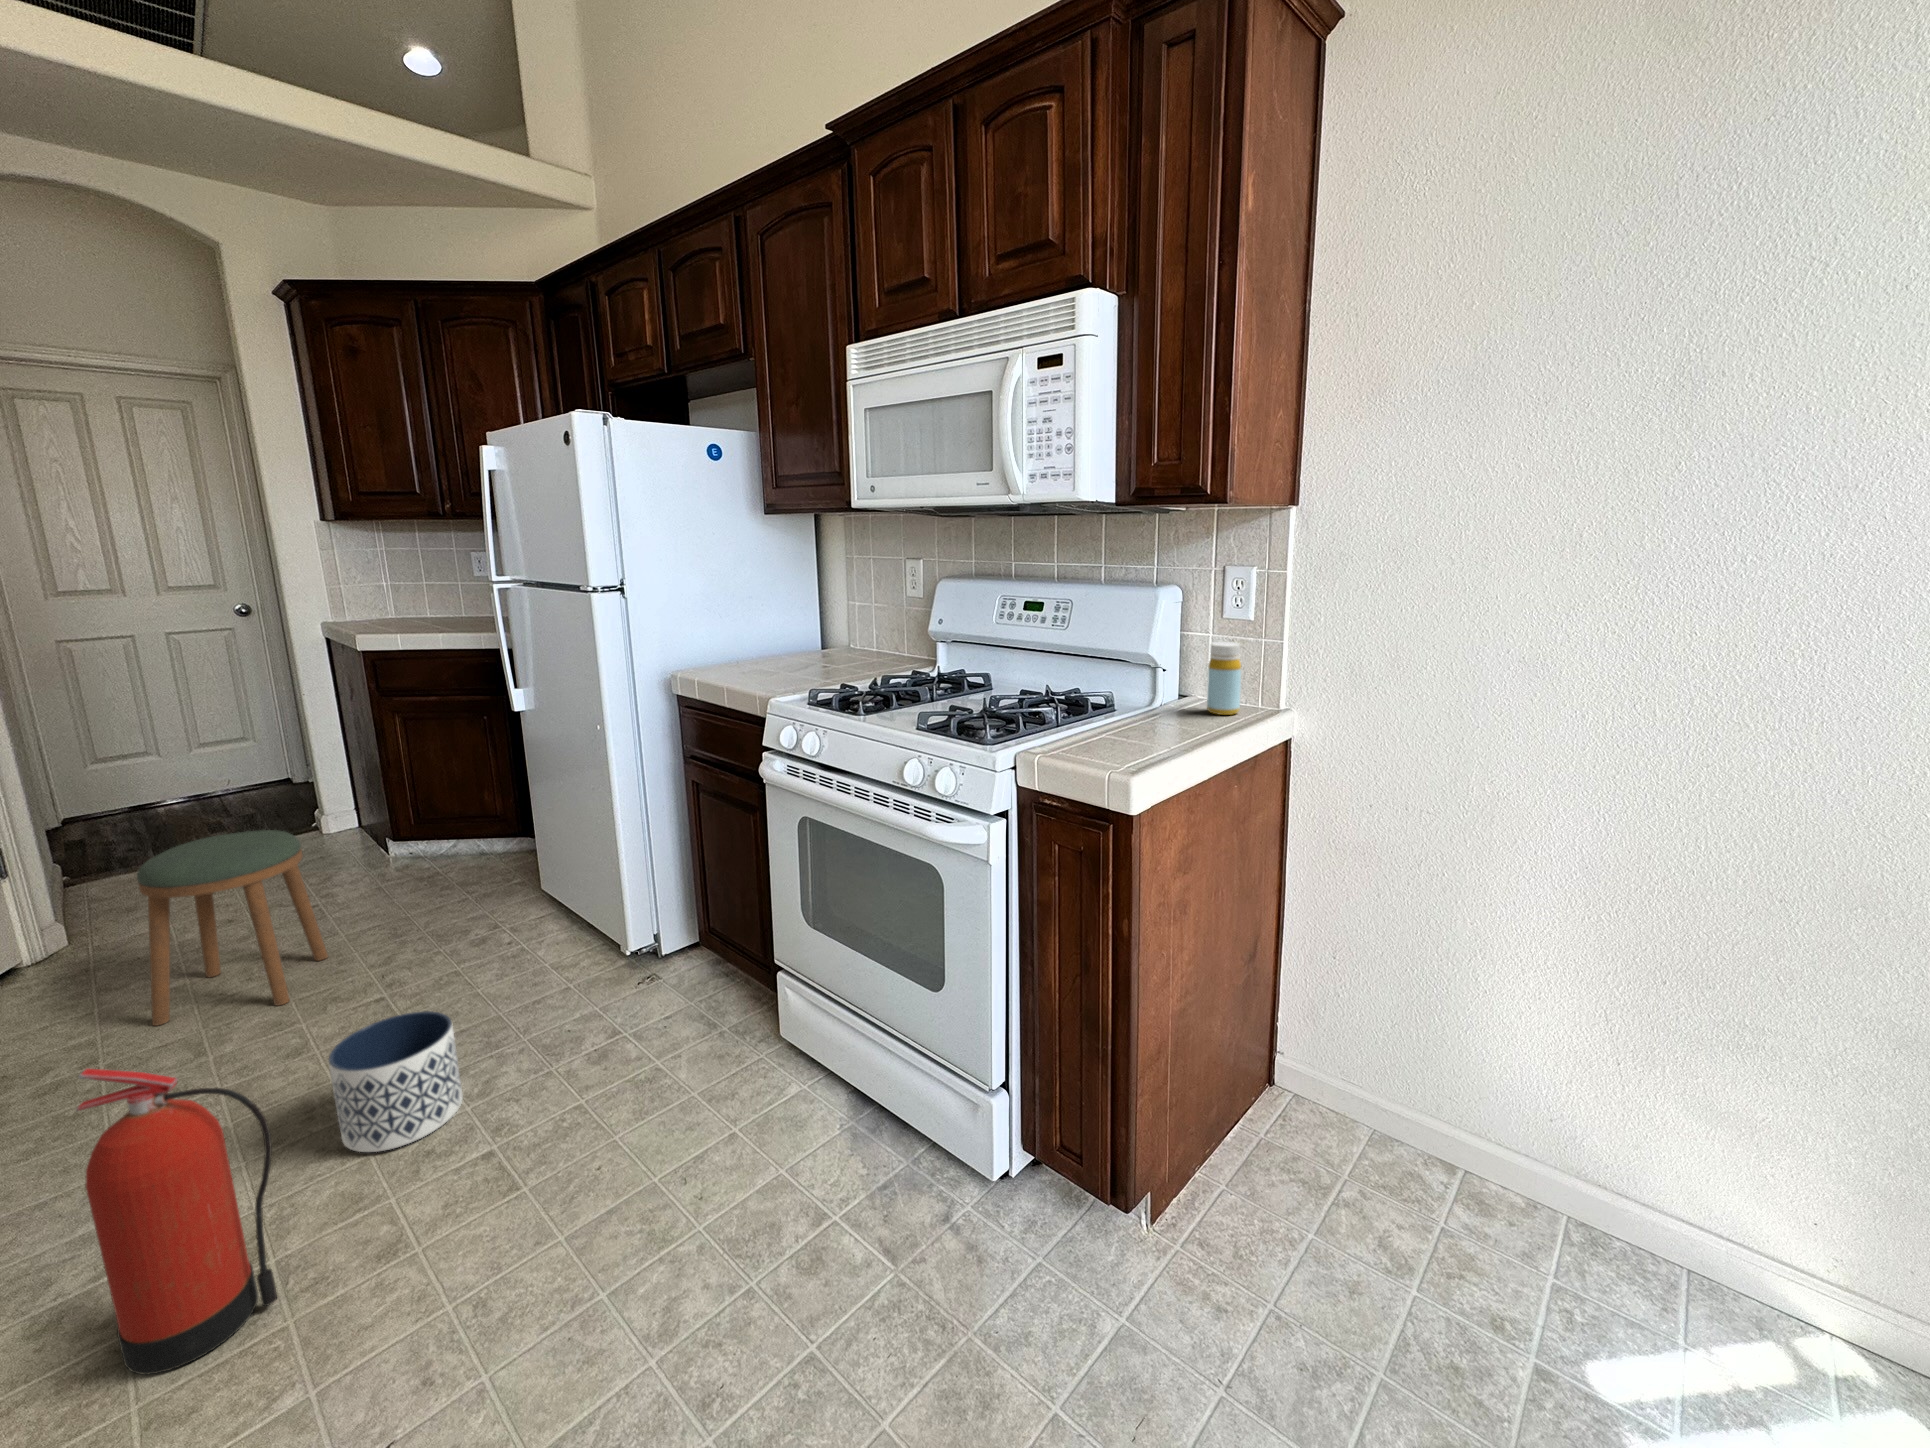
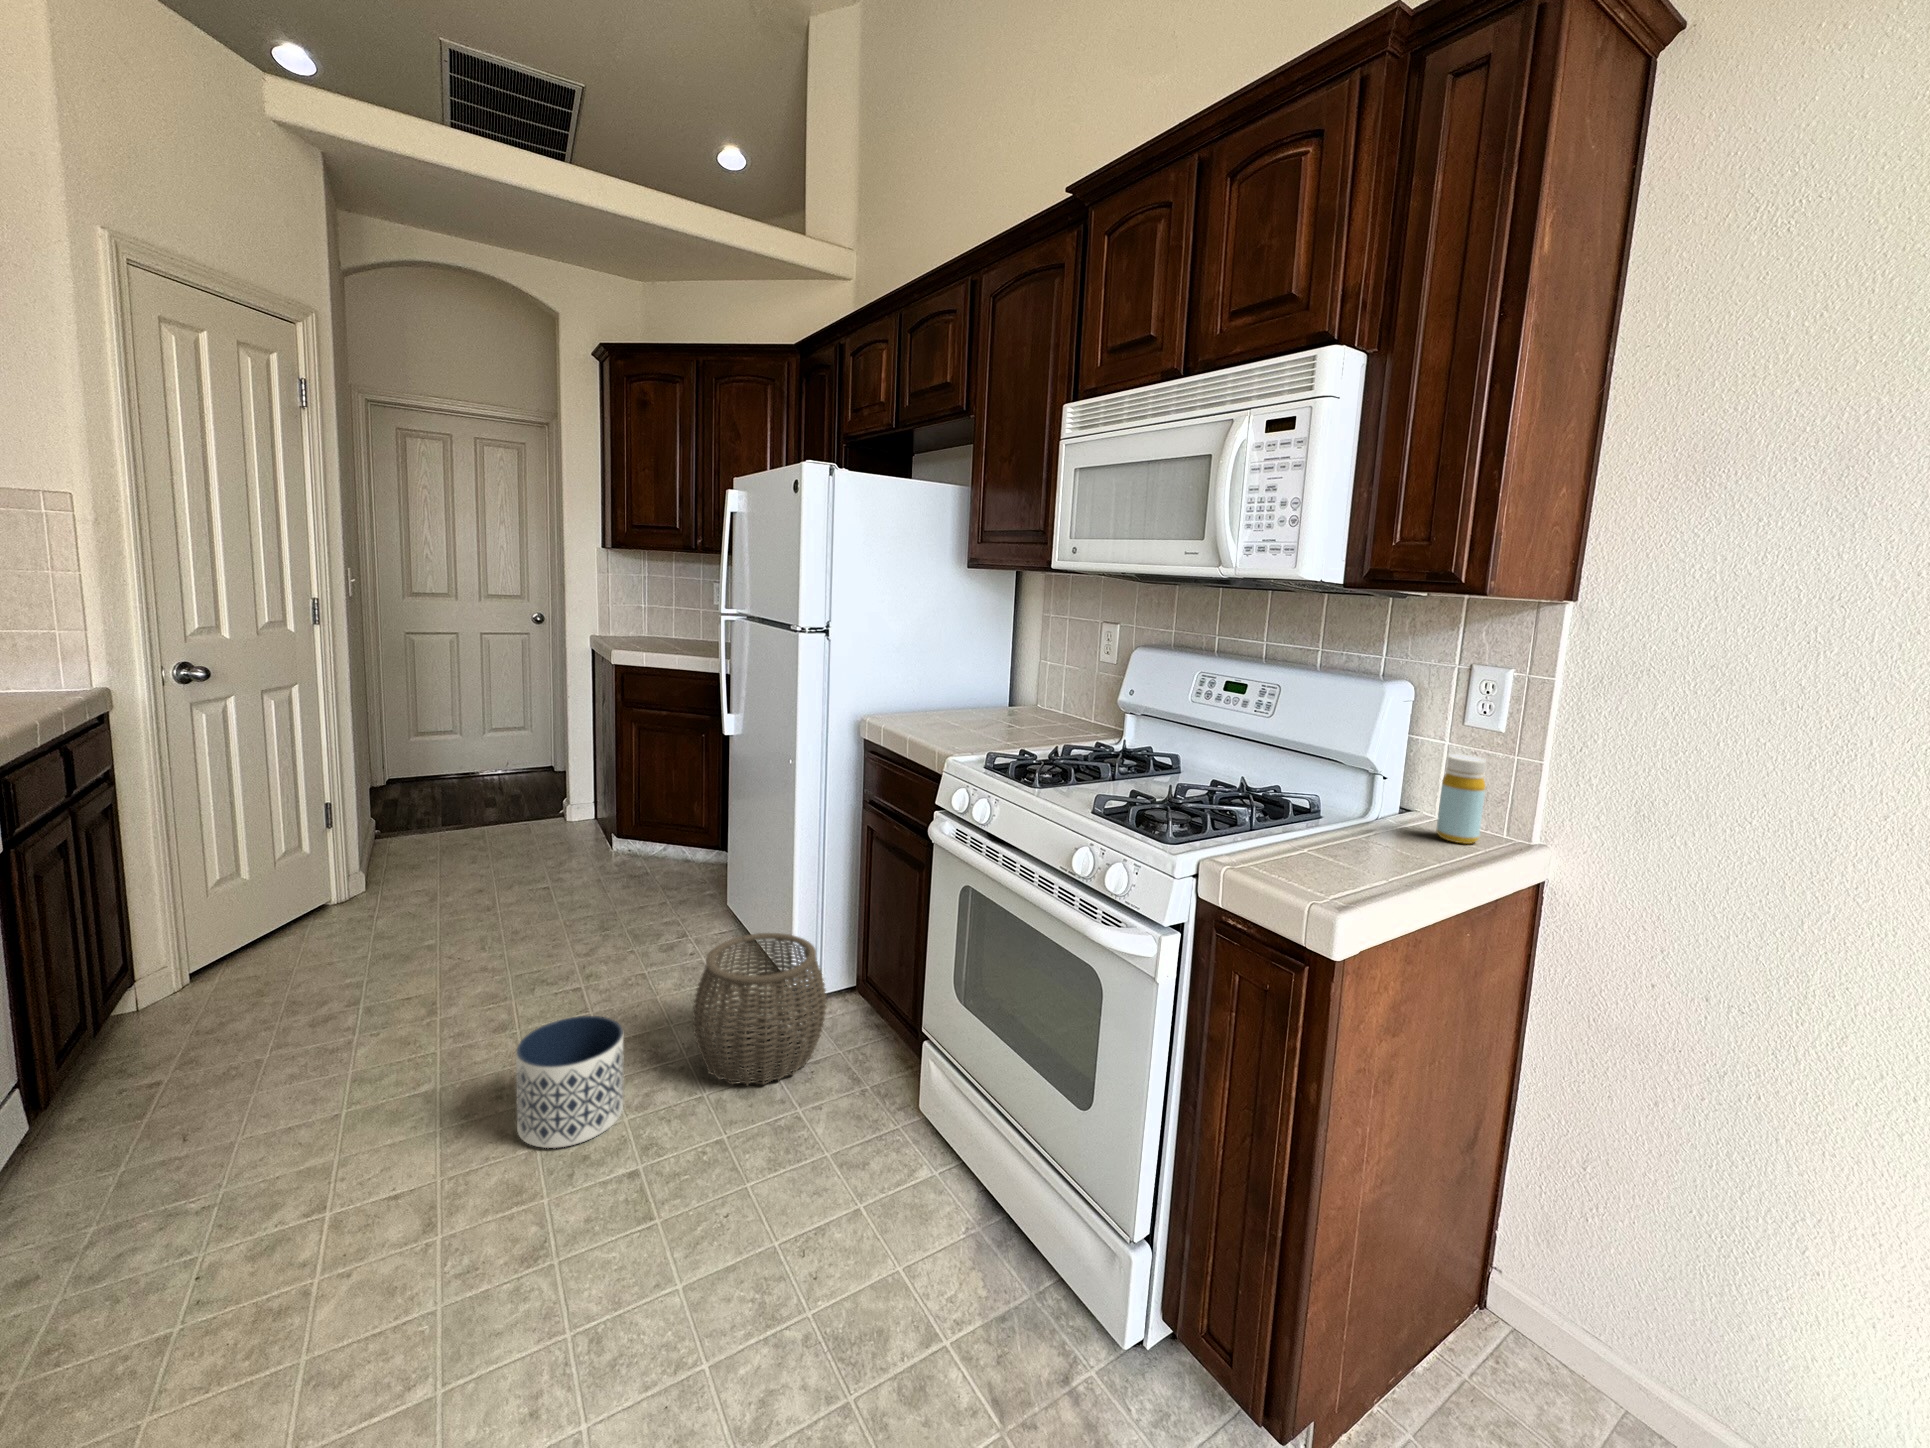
stool: present [137,830,328,1026] -> none [402,817,545,981]
woven basket: none [525,899,670,1052] -> present [692,933,827,1085]
fire extinguisher: present [76,1068,277,1375] -> none [303,1028,448,1328]

